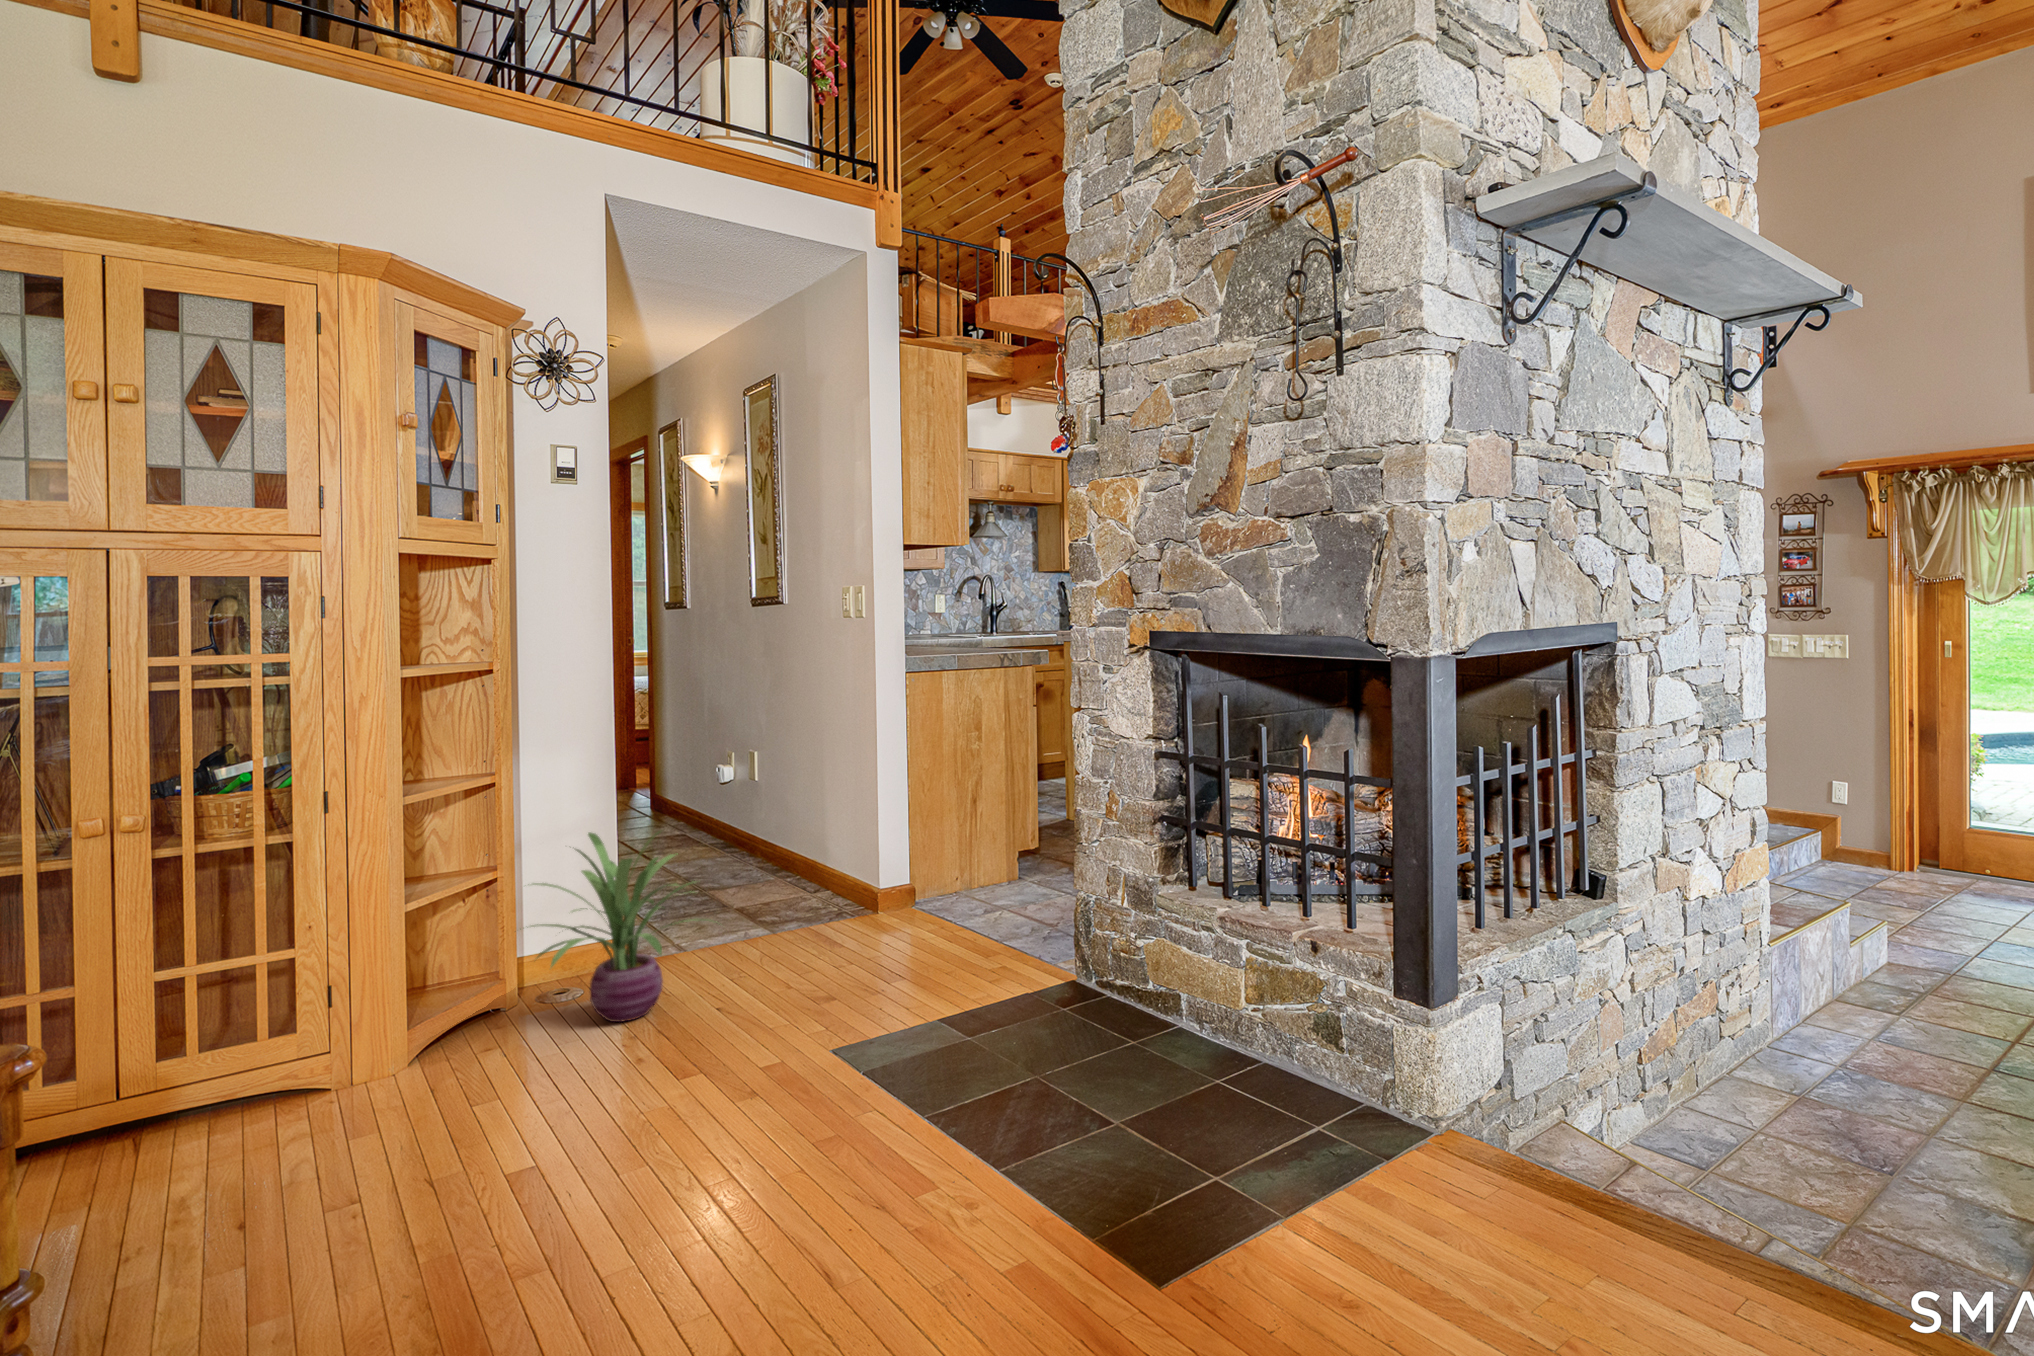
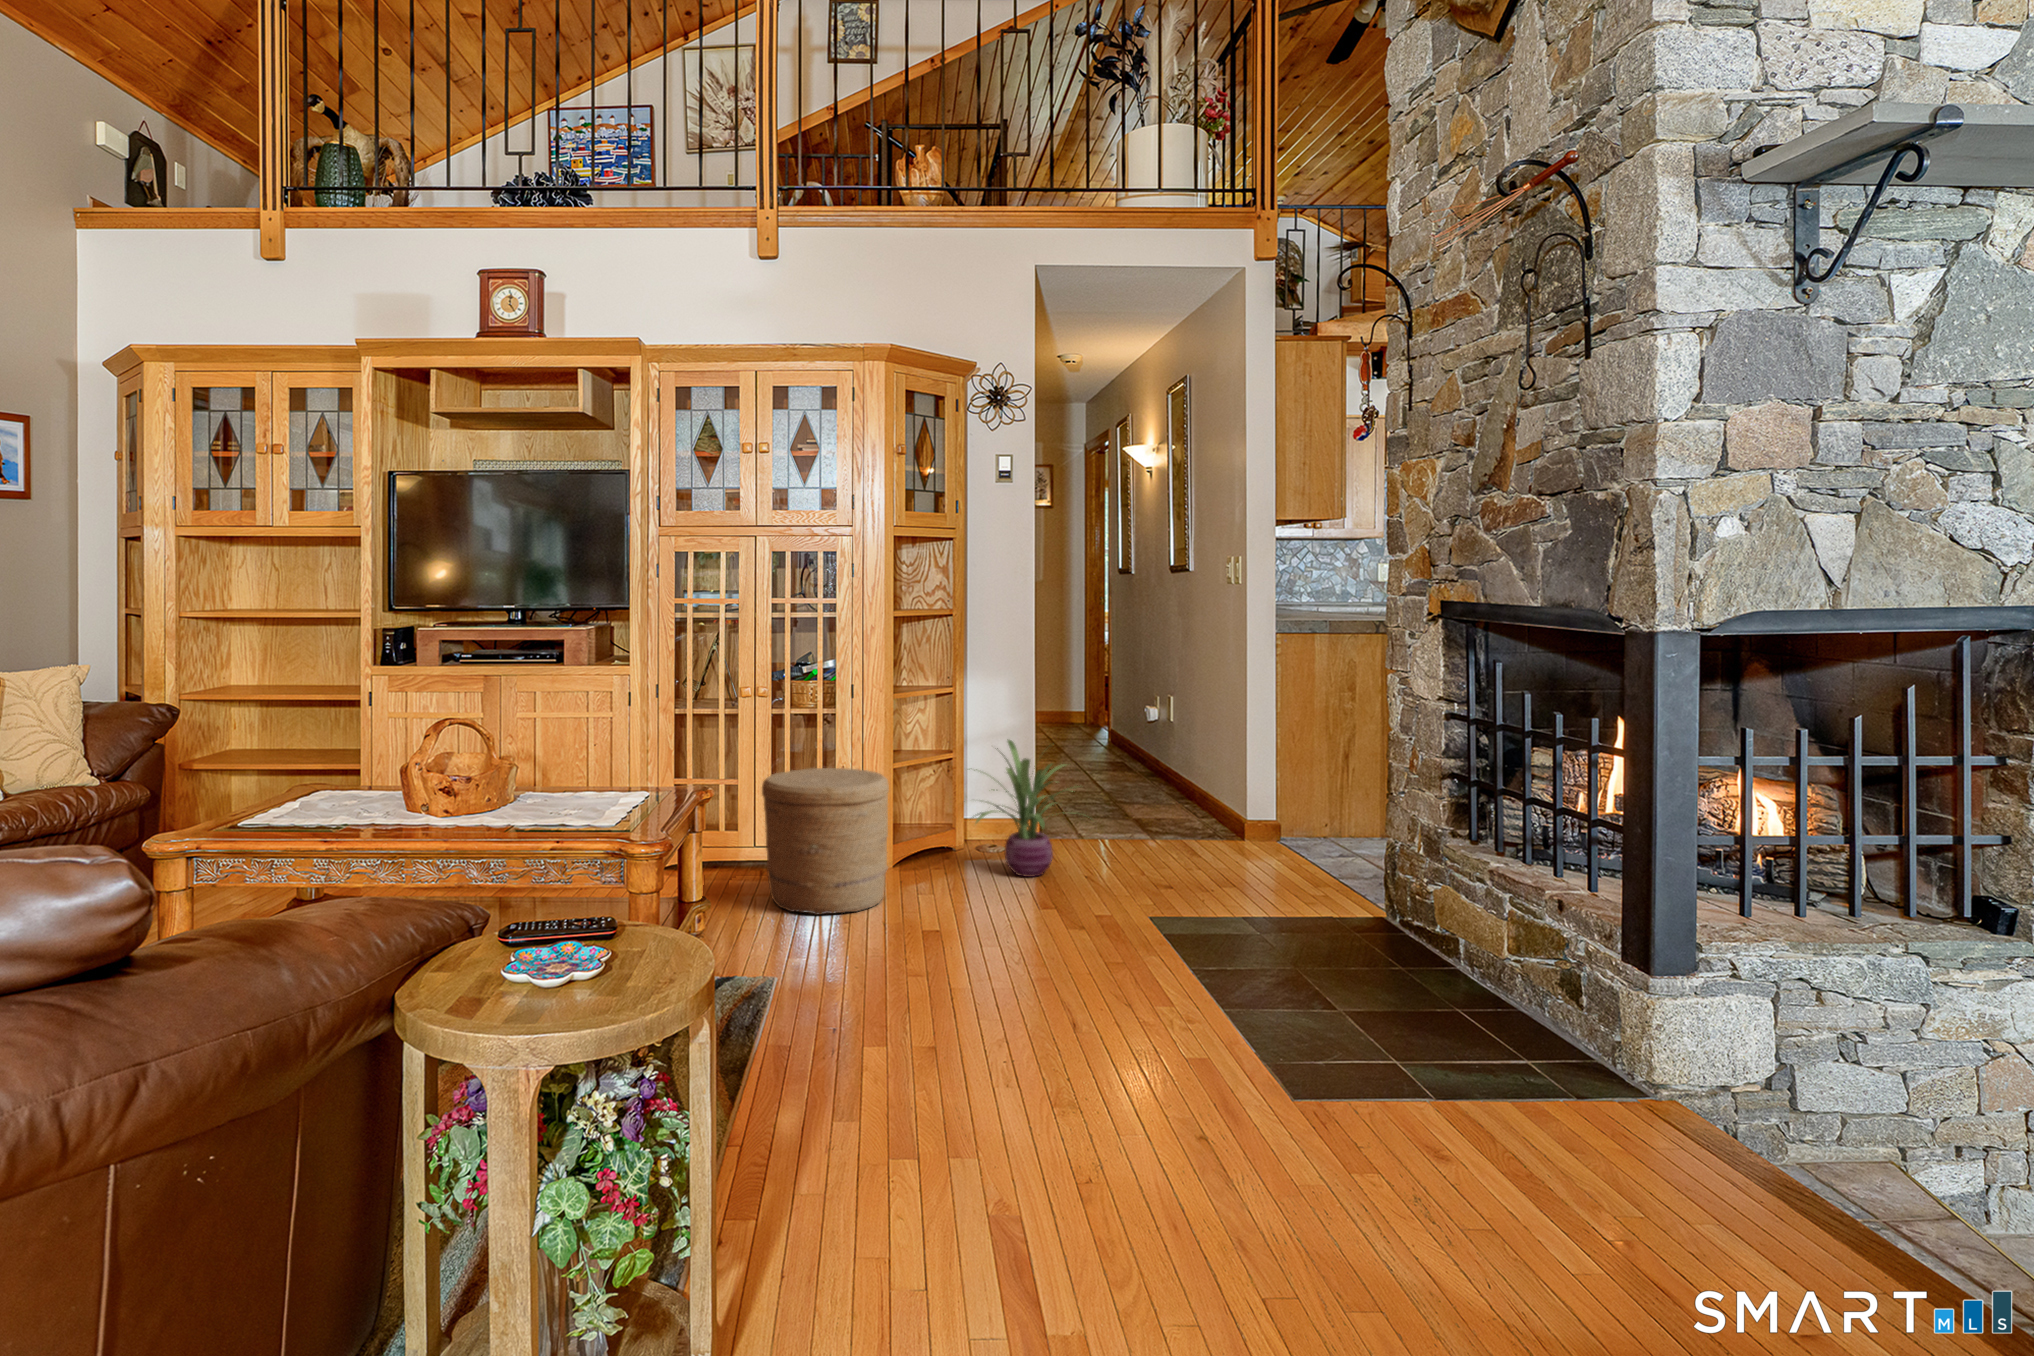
woven basket: none [124,919,403,1207] -> present [762,768,889,915]

